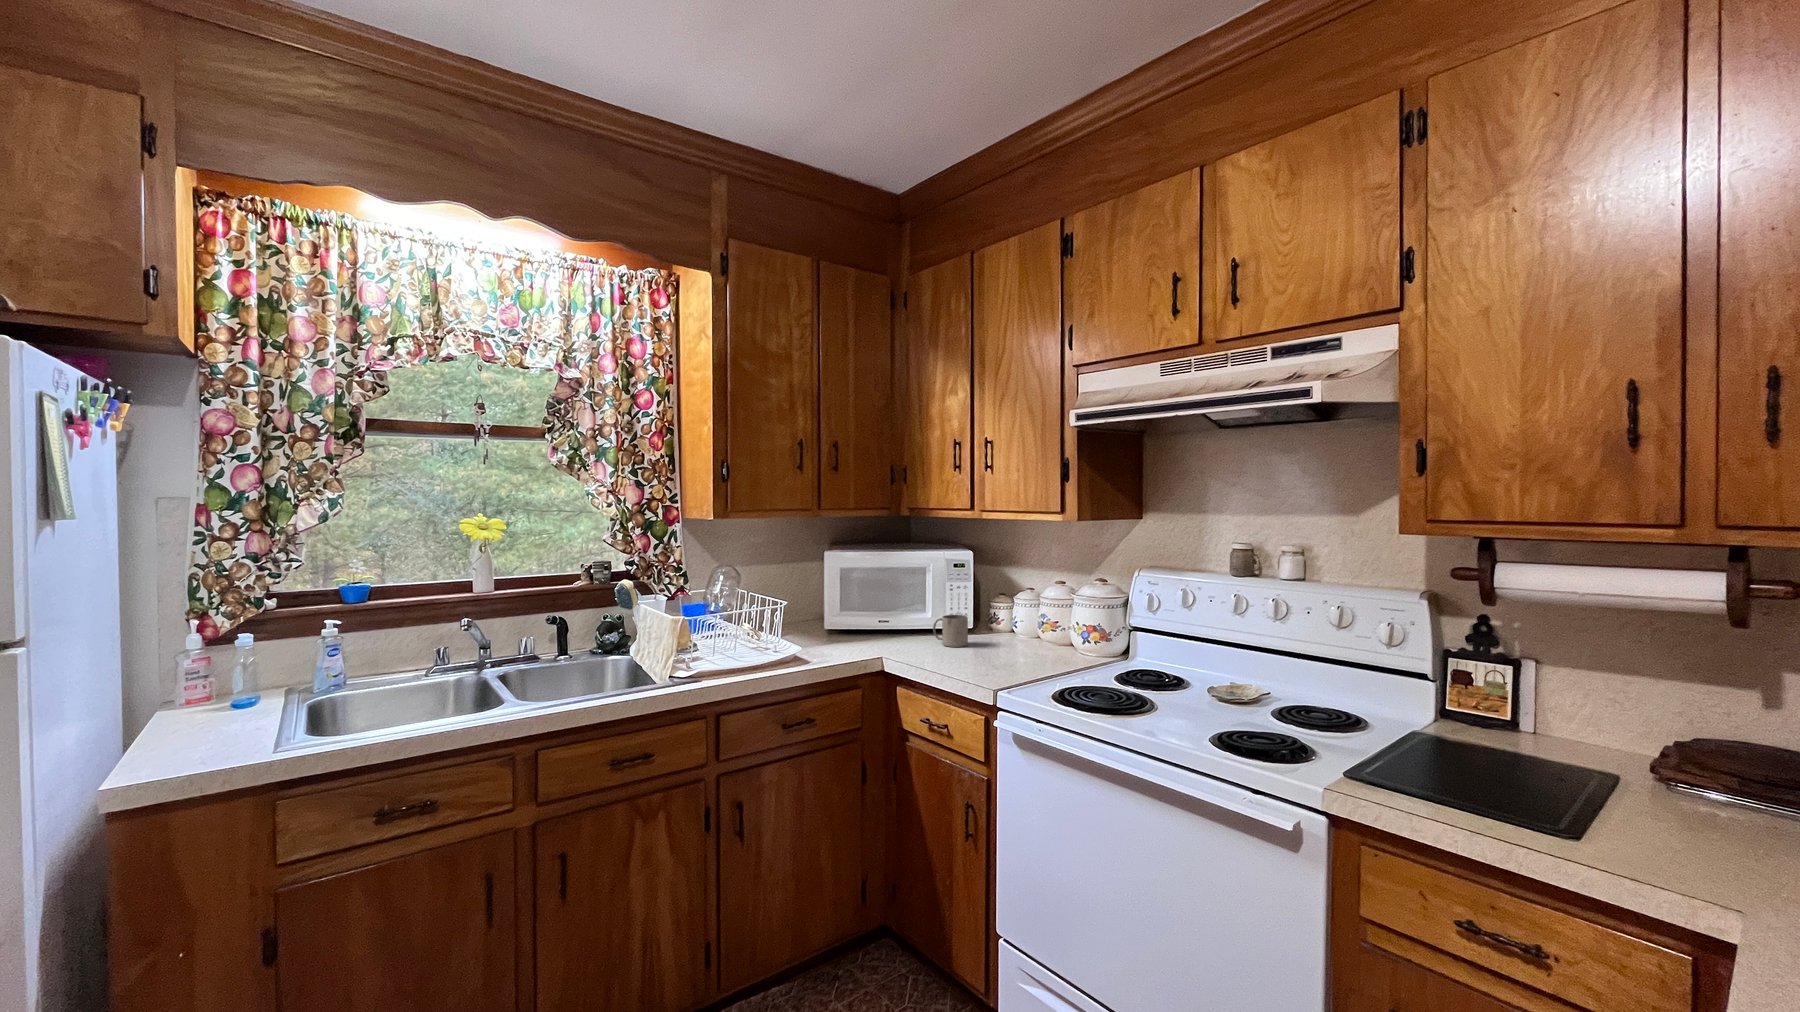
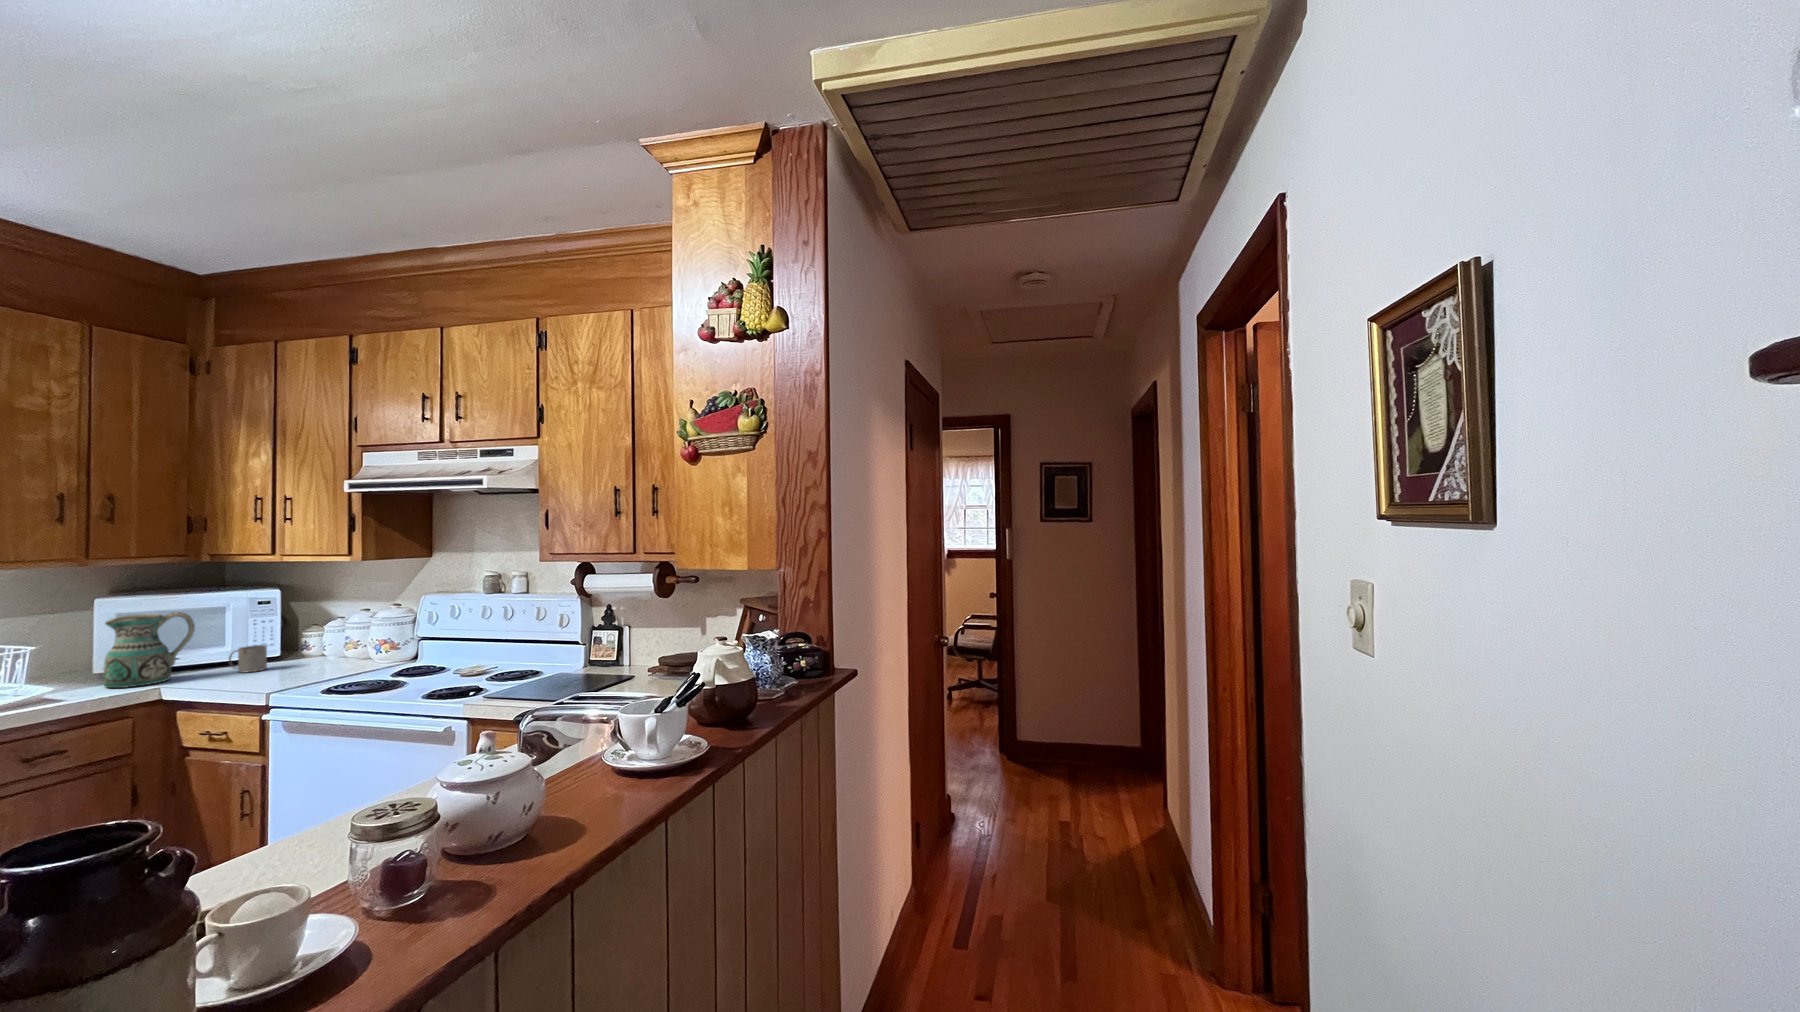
ceramic pitcher: none [836,569,905,650] -> present [104,612,195,688]

